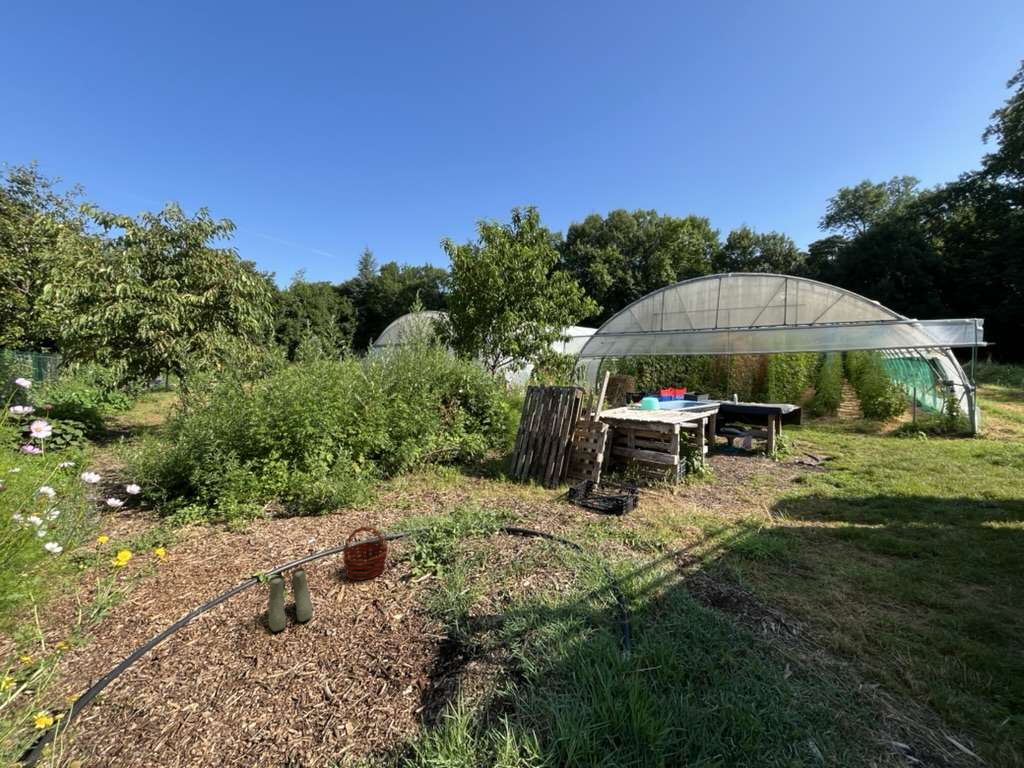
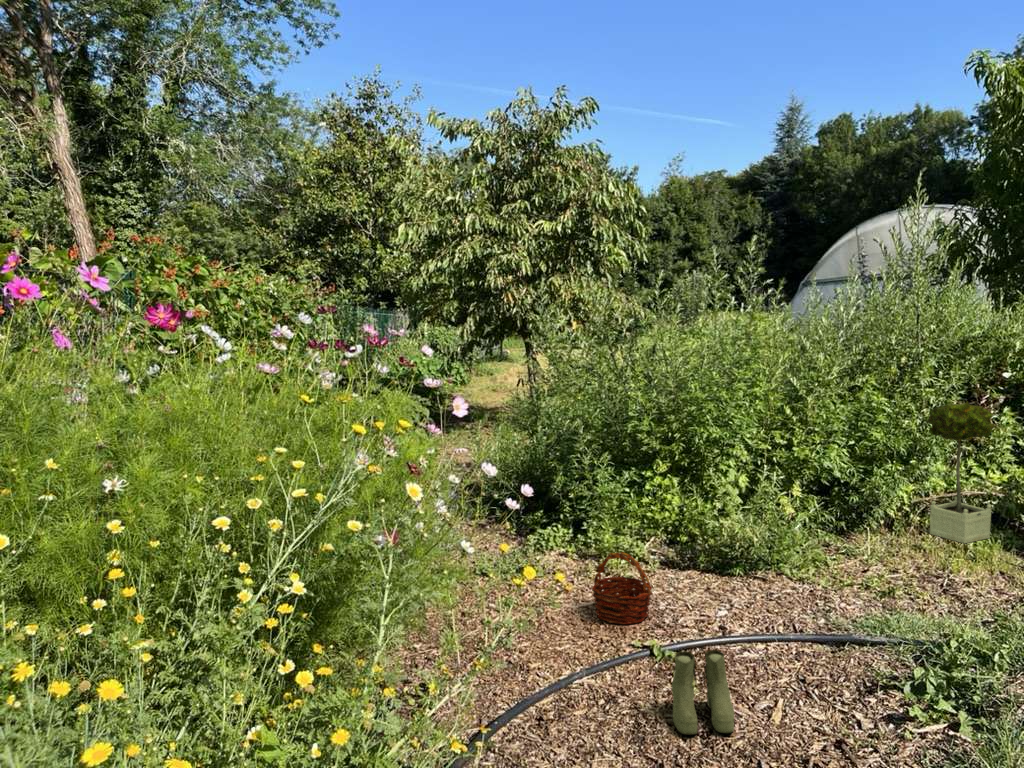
potted tree: none [424,405,455,474] -> present [926,402,995,543]
basket: present [343,526,388,580] -> present [592,552,652,624]

